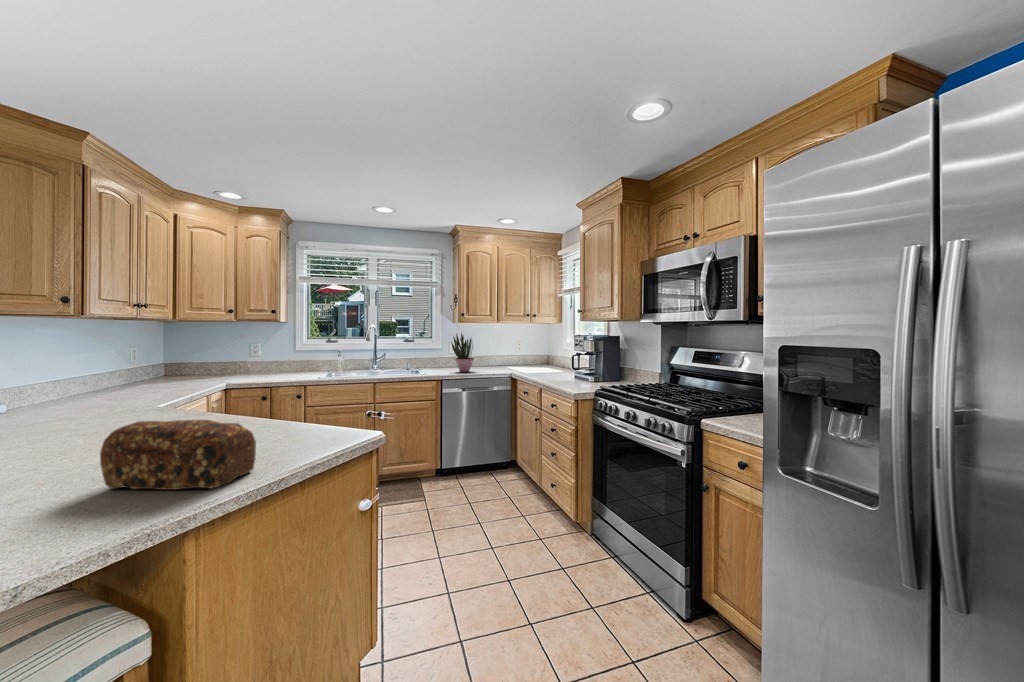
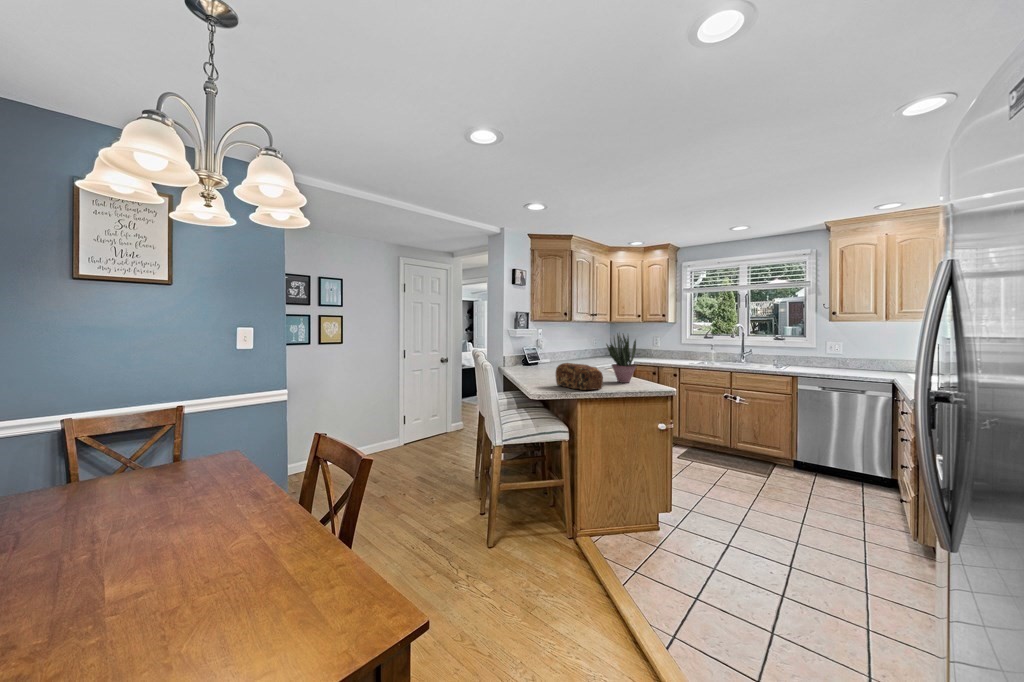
potted plant: present [451,333,474,372] -> present [607,334,637,383]

